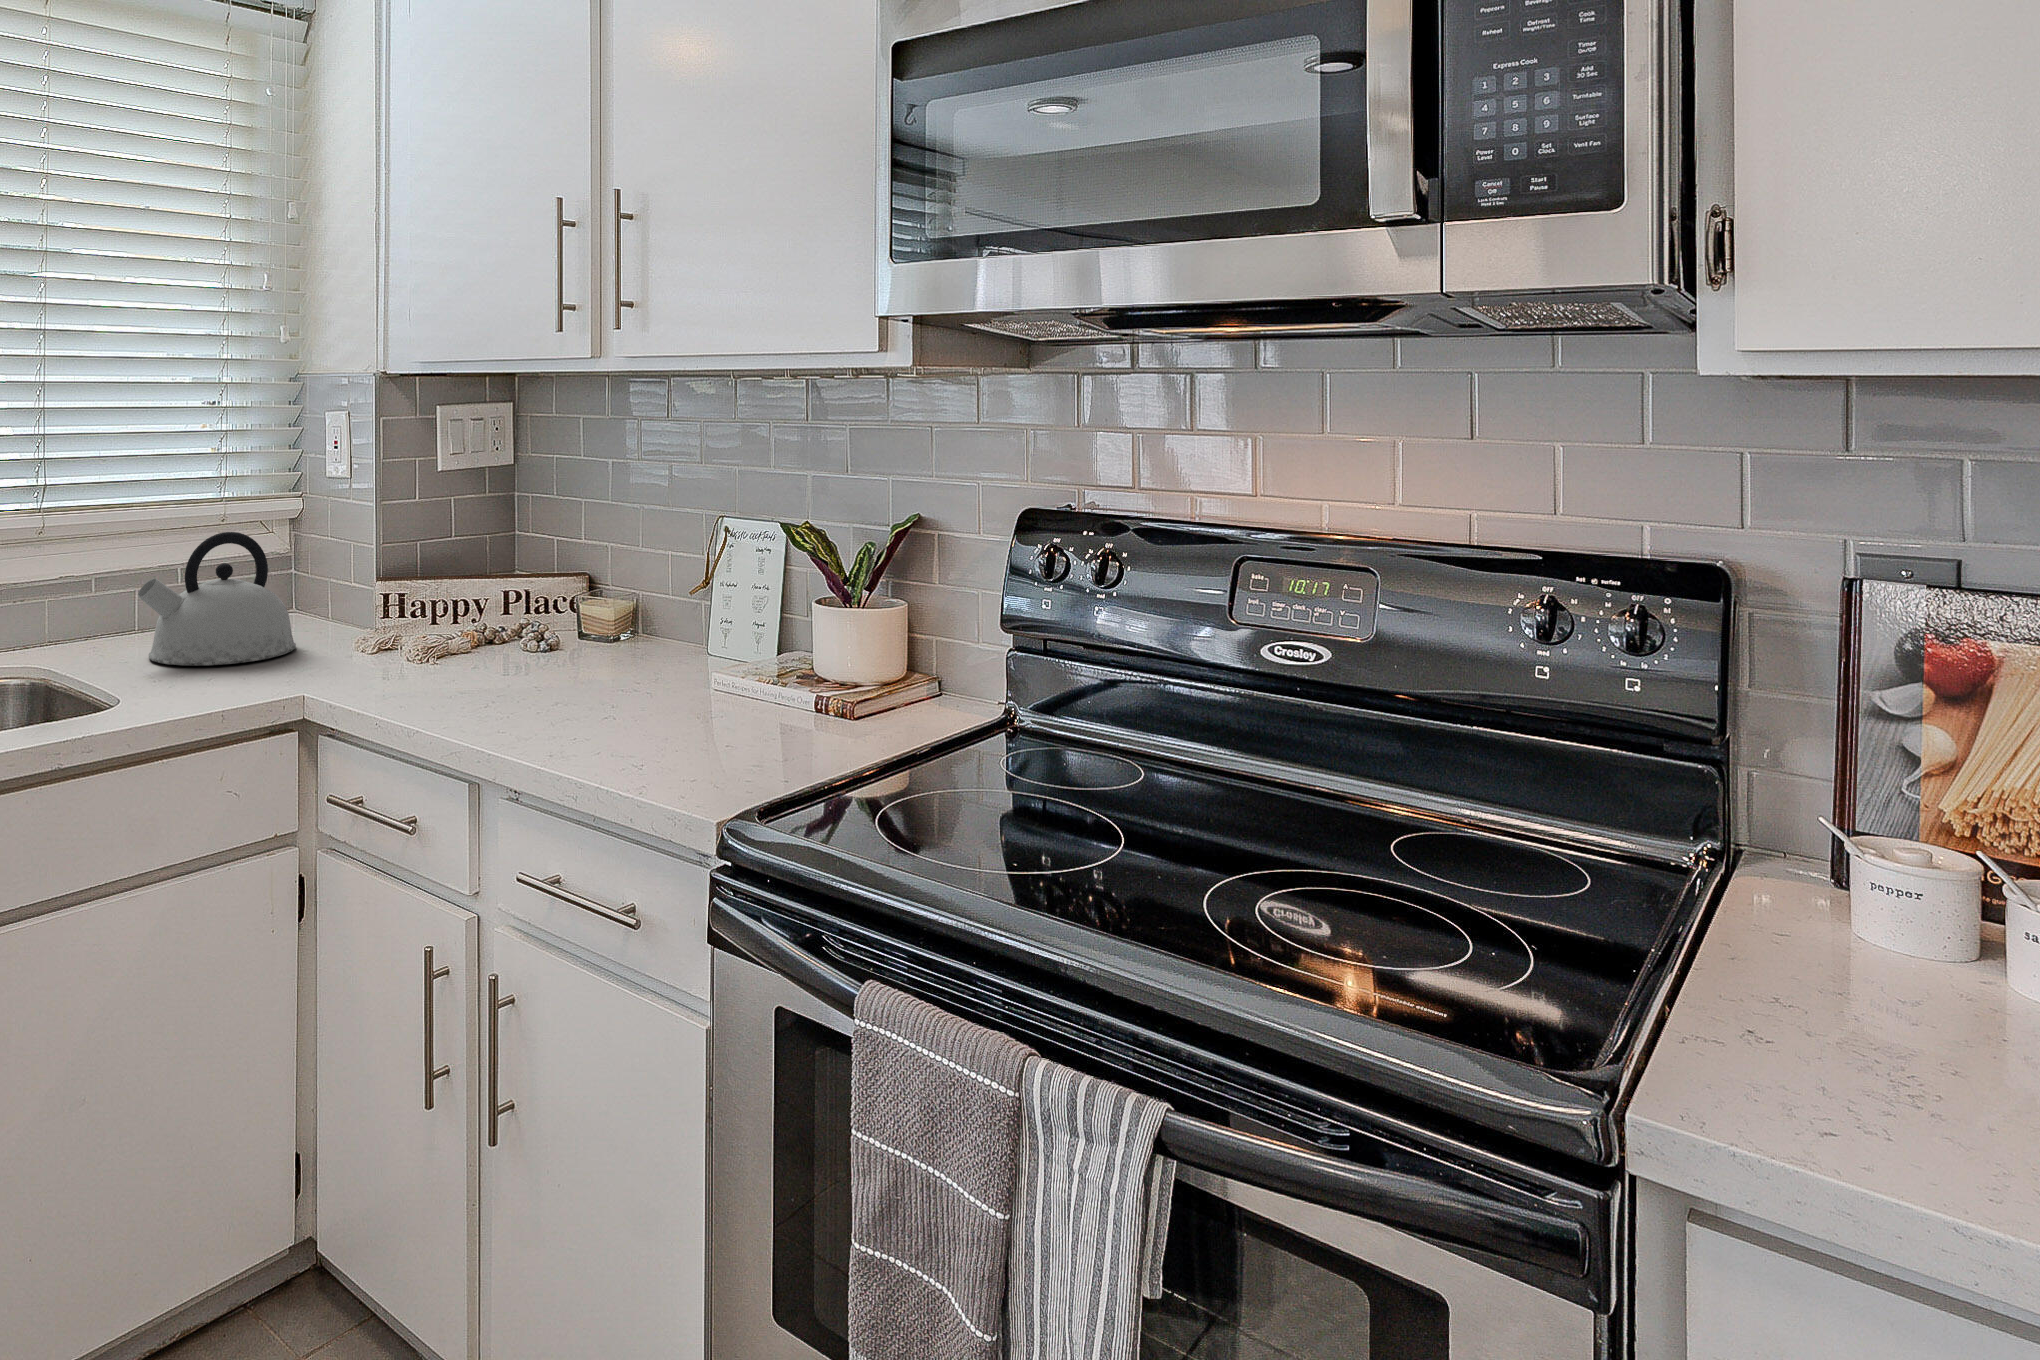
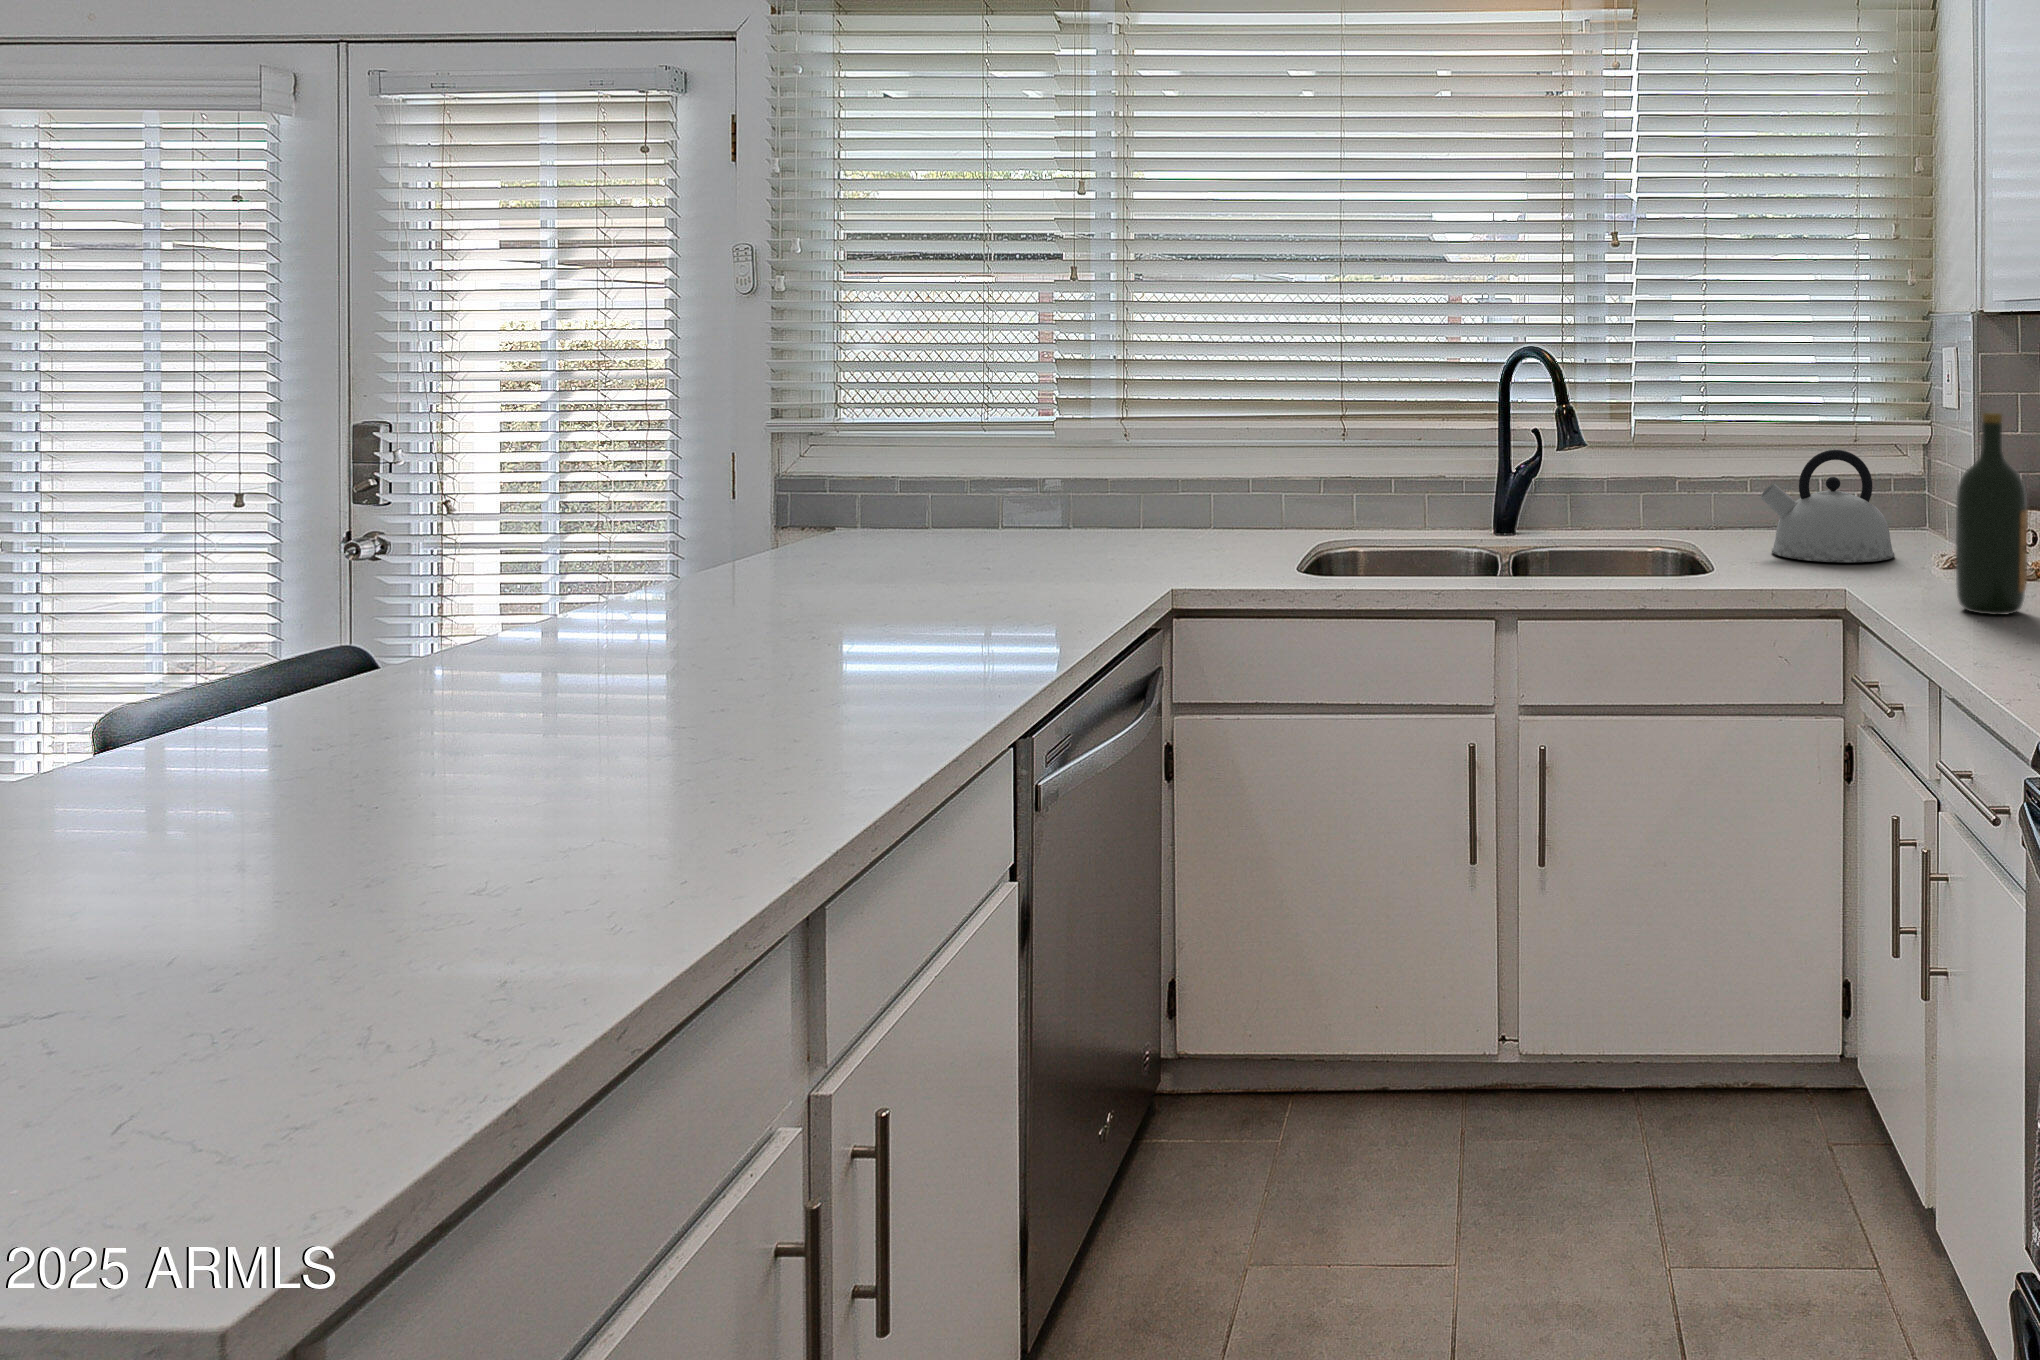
wine bottle: none [436,483,510,703] -> present [1956,413,2028,615]

